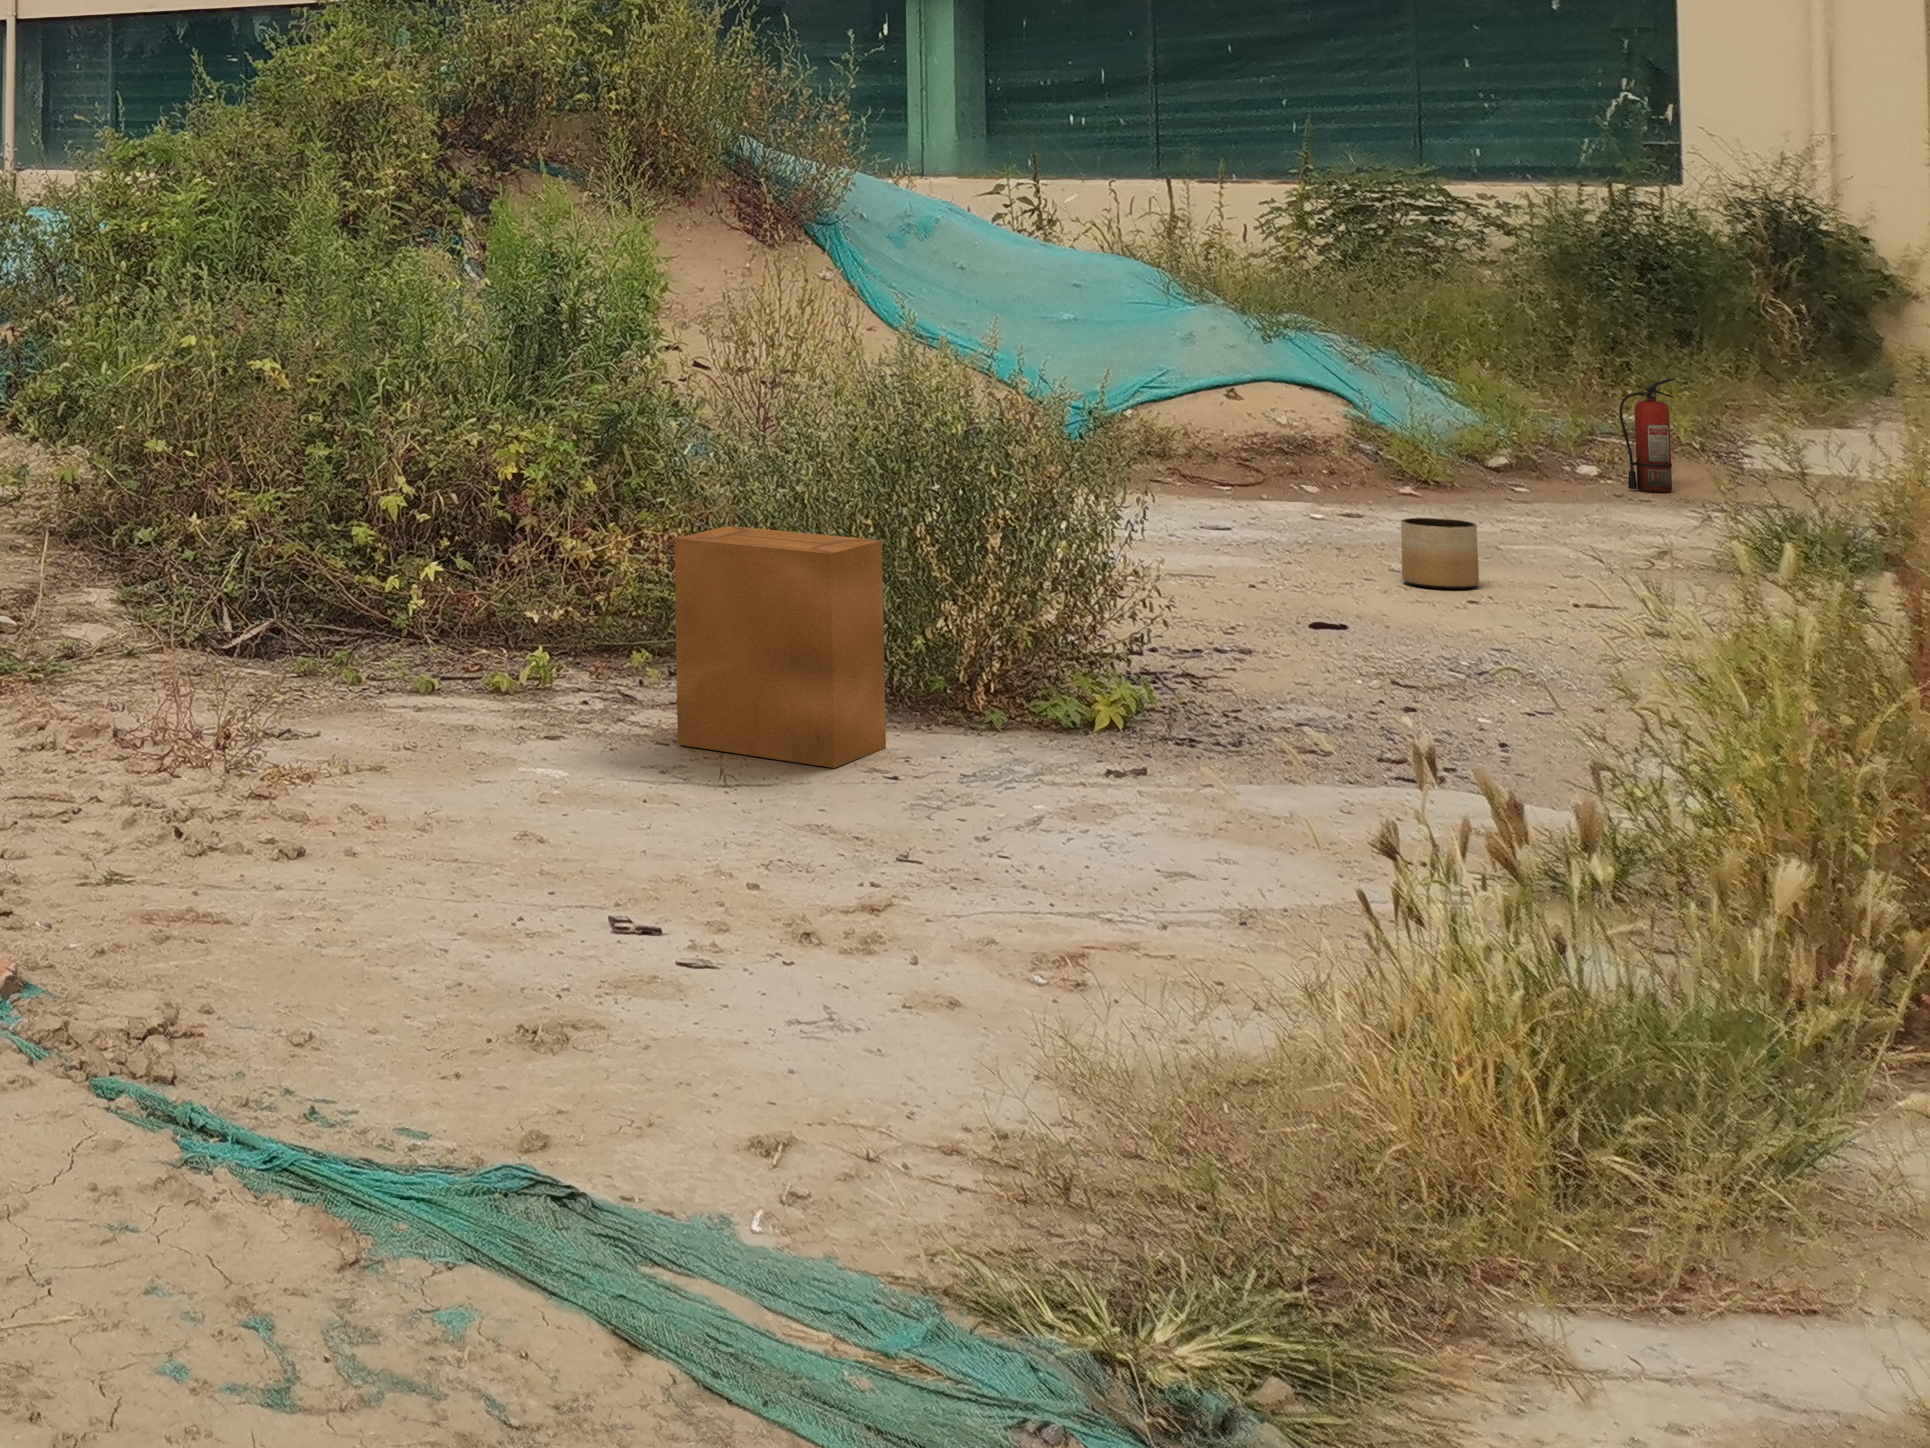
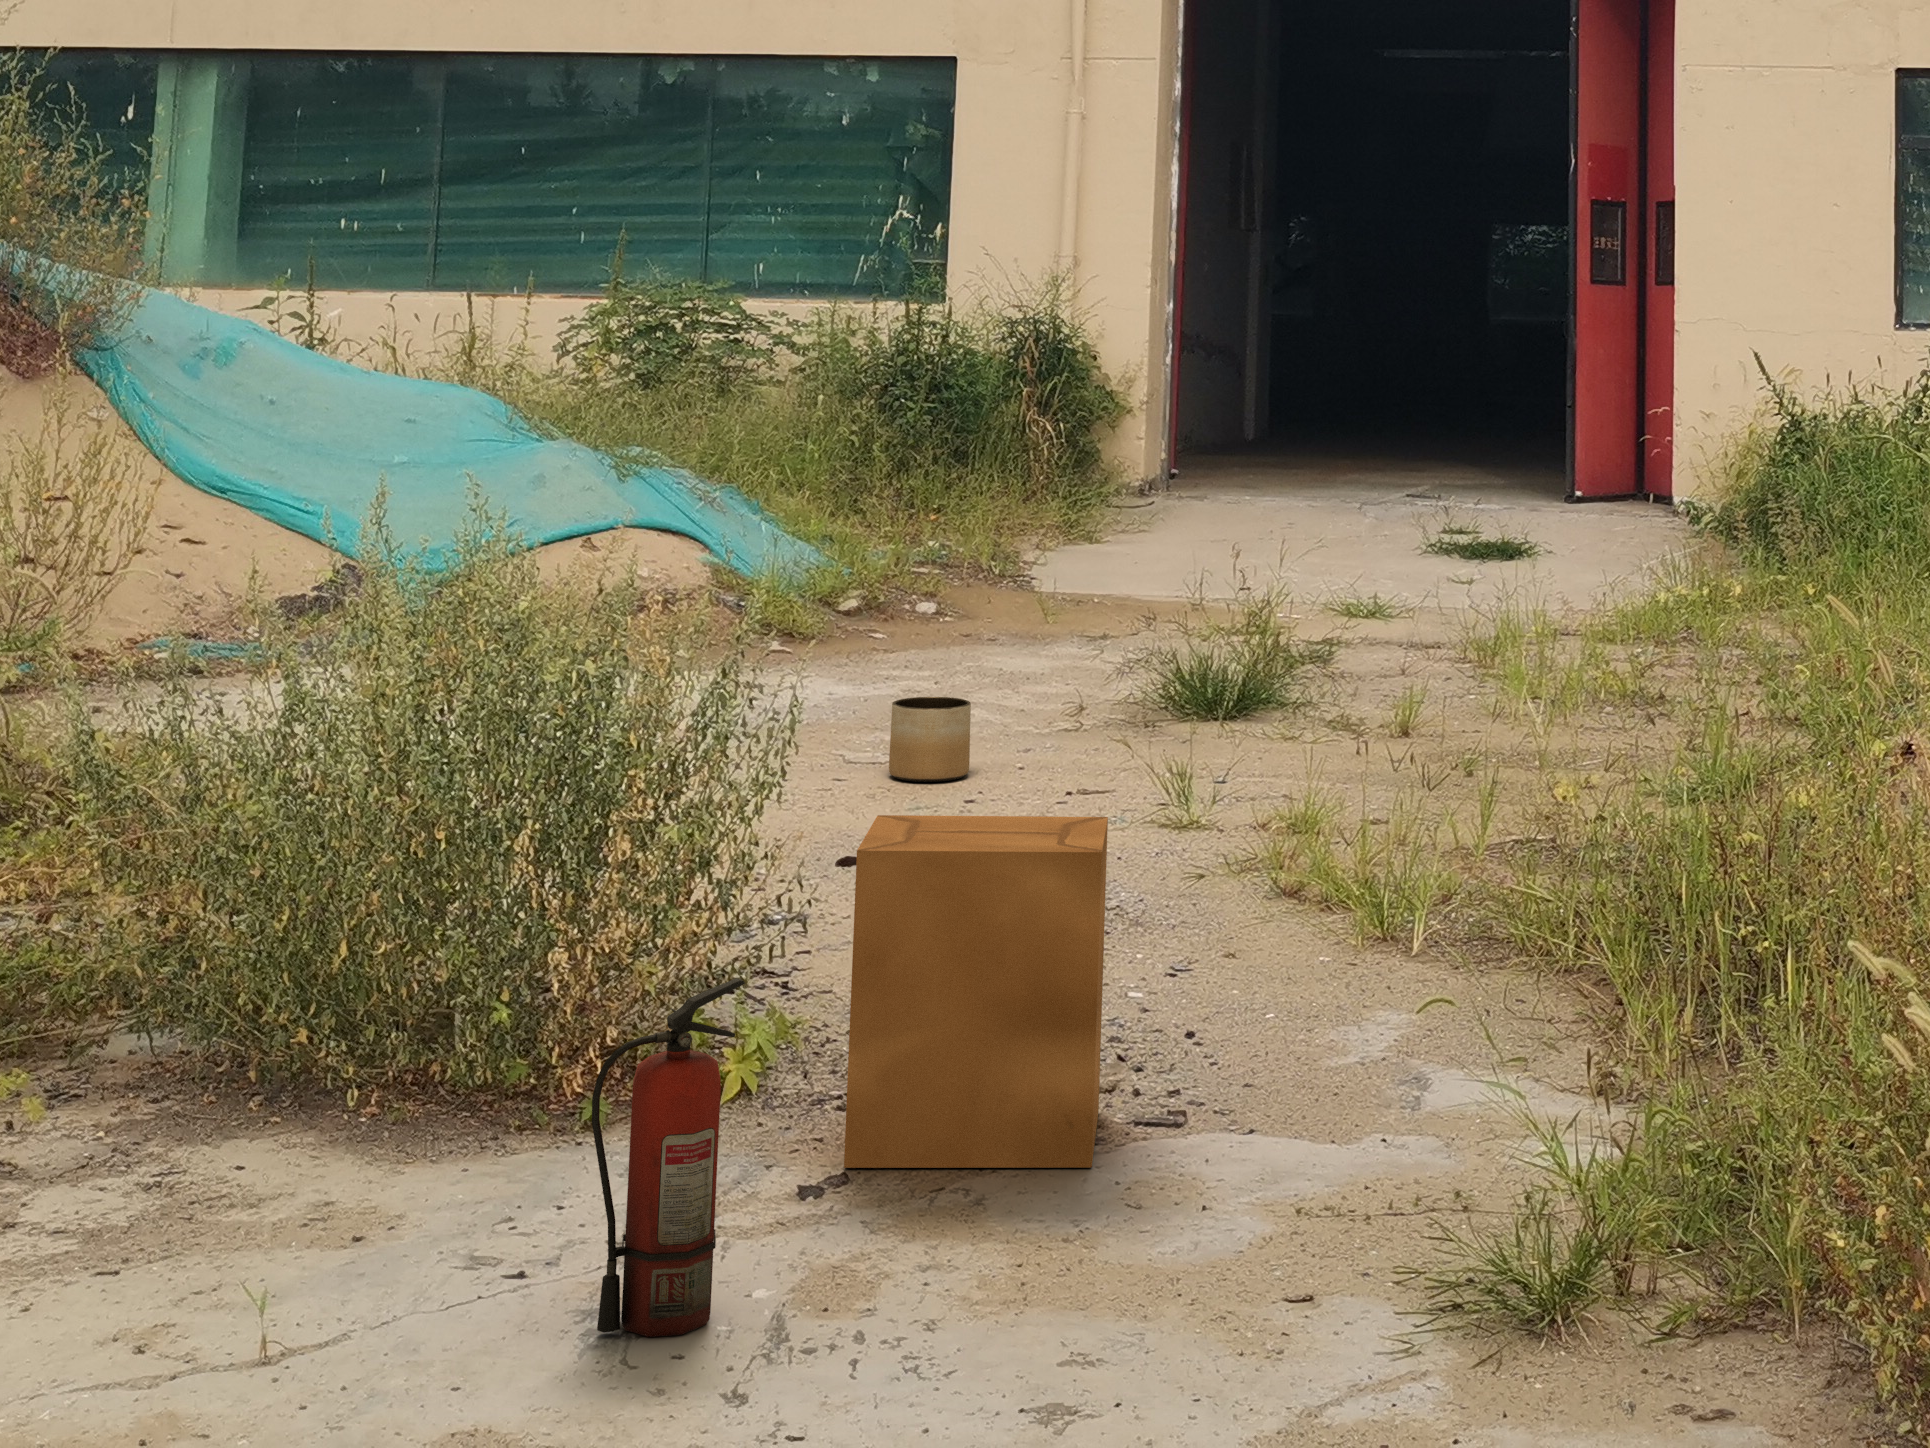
fire extinguisher: present [1619,378,1676,493] -> present [592,978,745,1337]
cardboard box: present [675,526,886,768] -> present [844,815,1108,1168]

